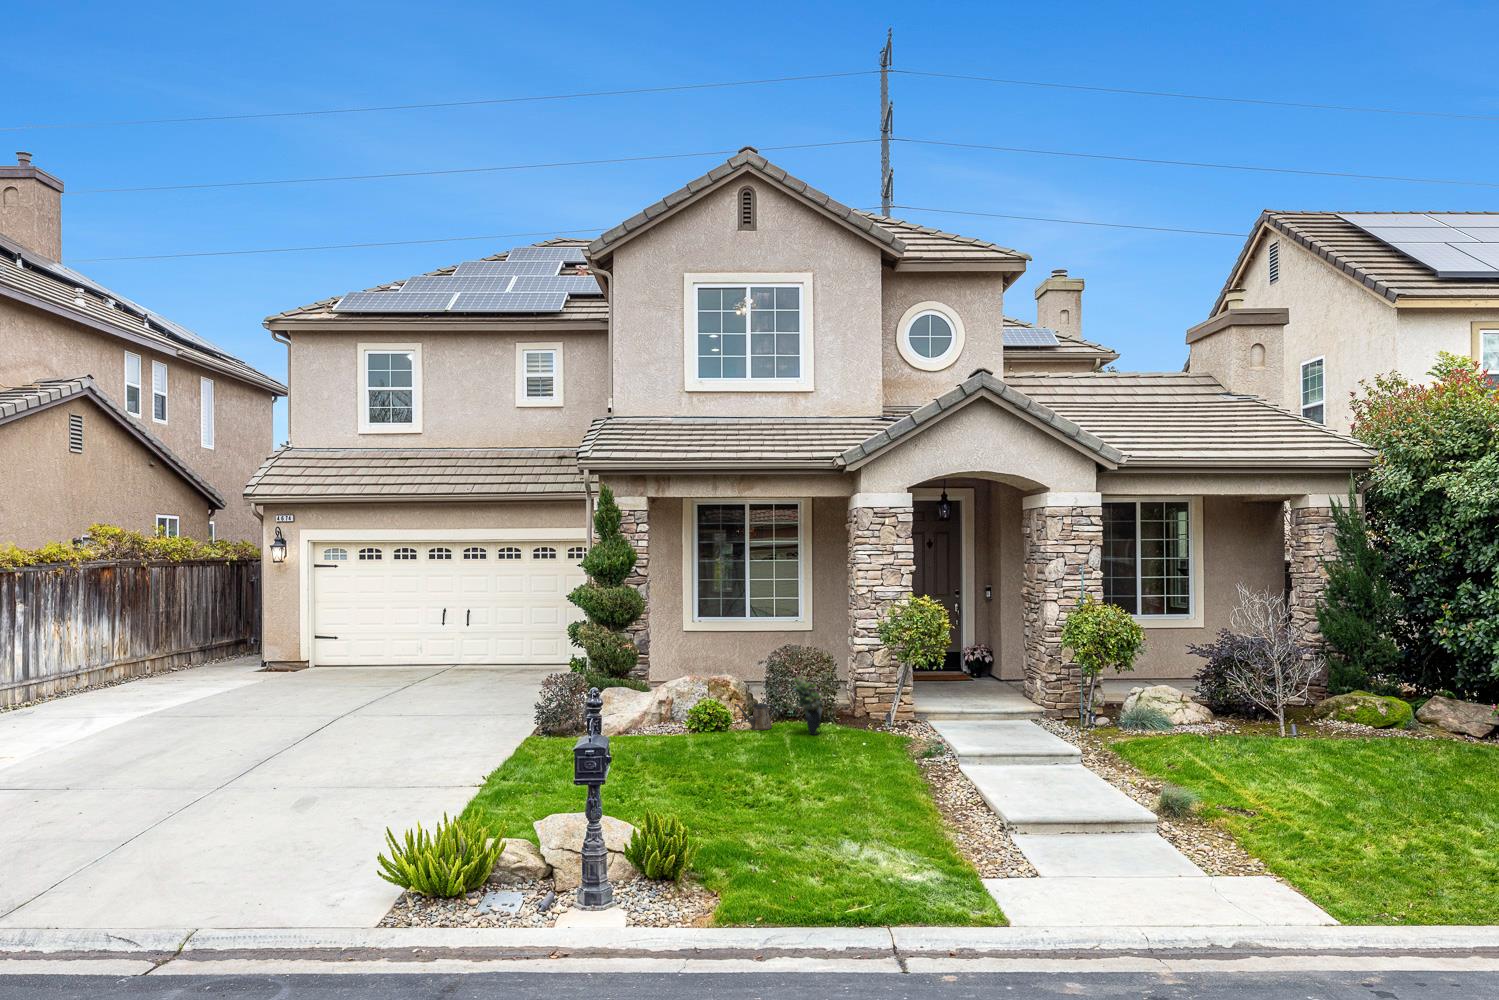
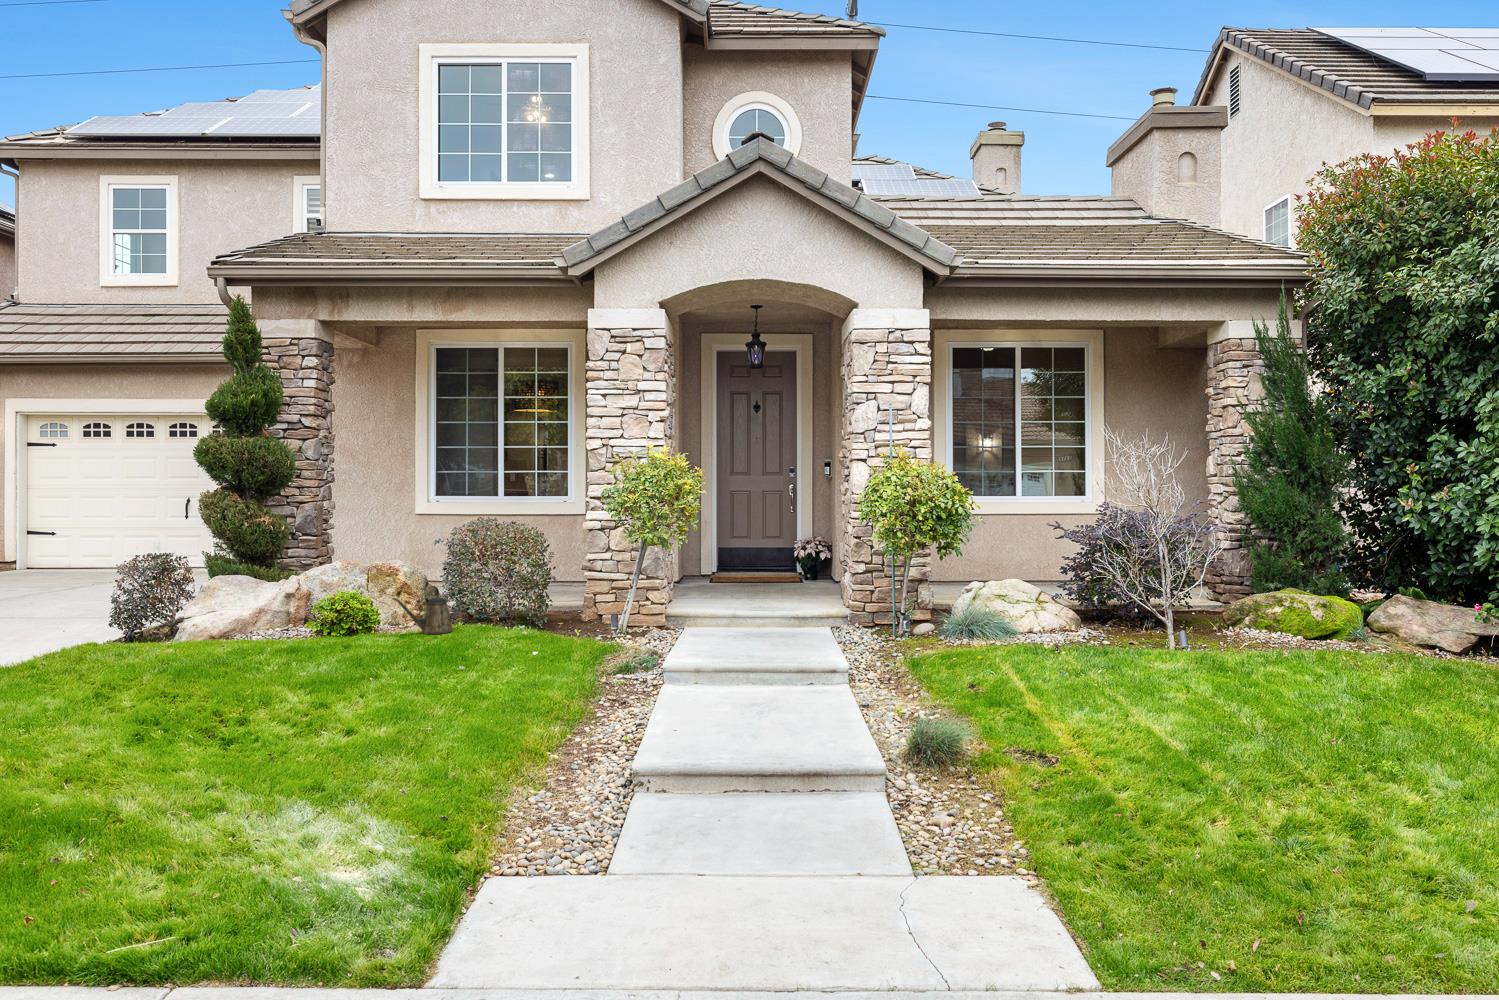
potted plant: present [793,677,823,735] -> none [467,559,516,641]

